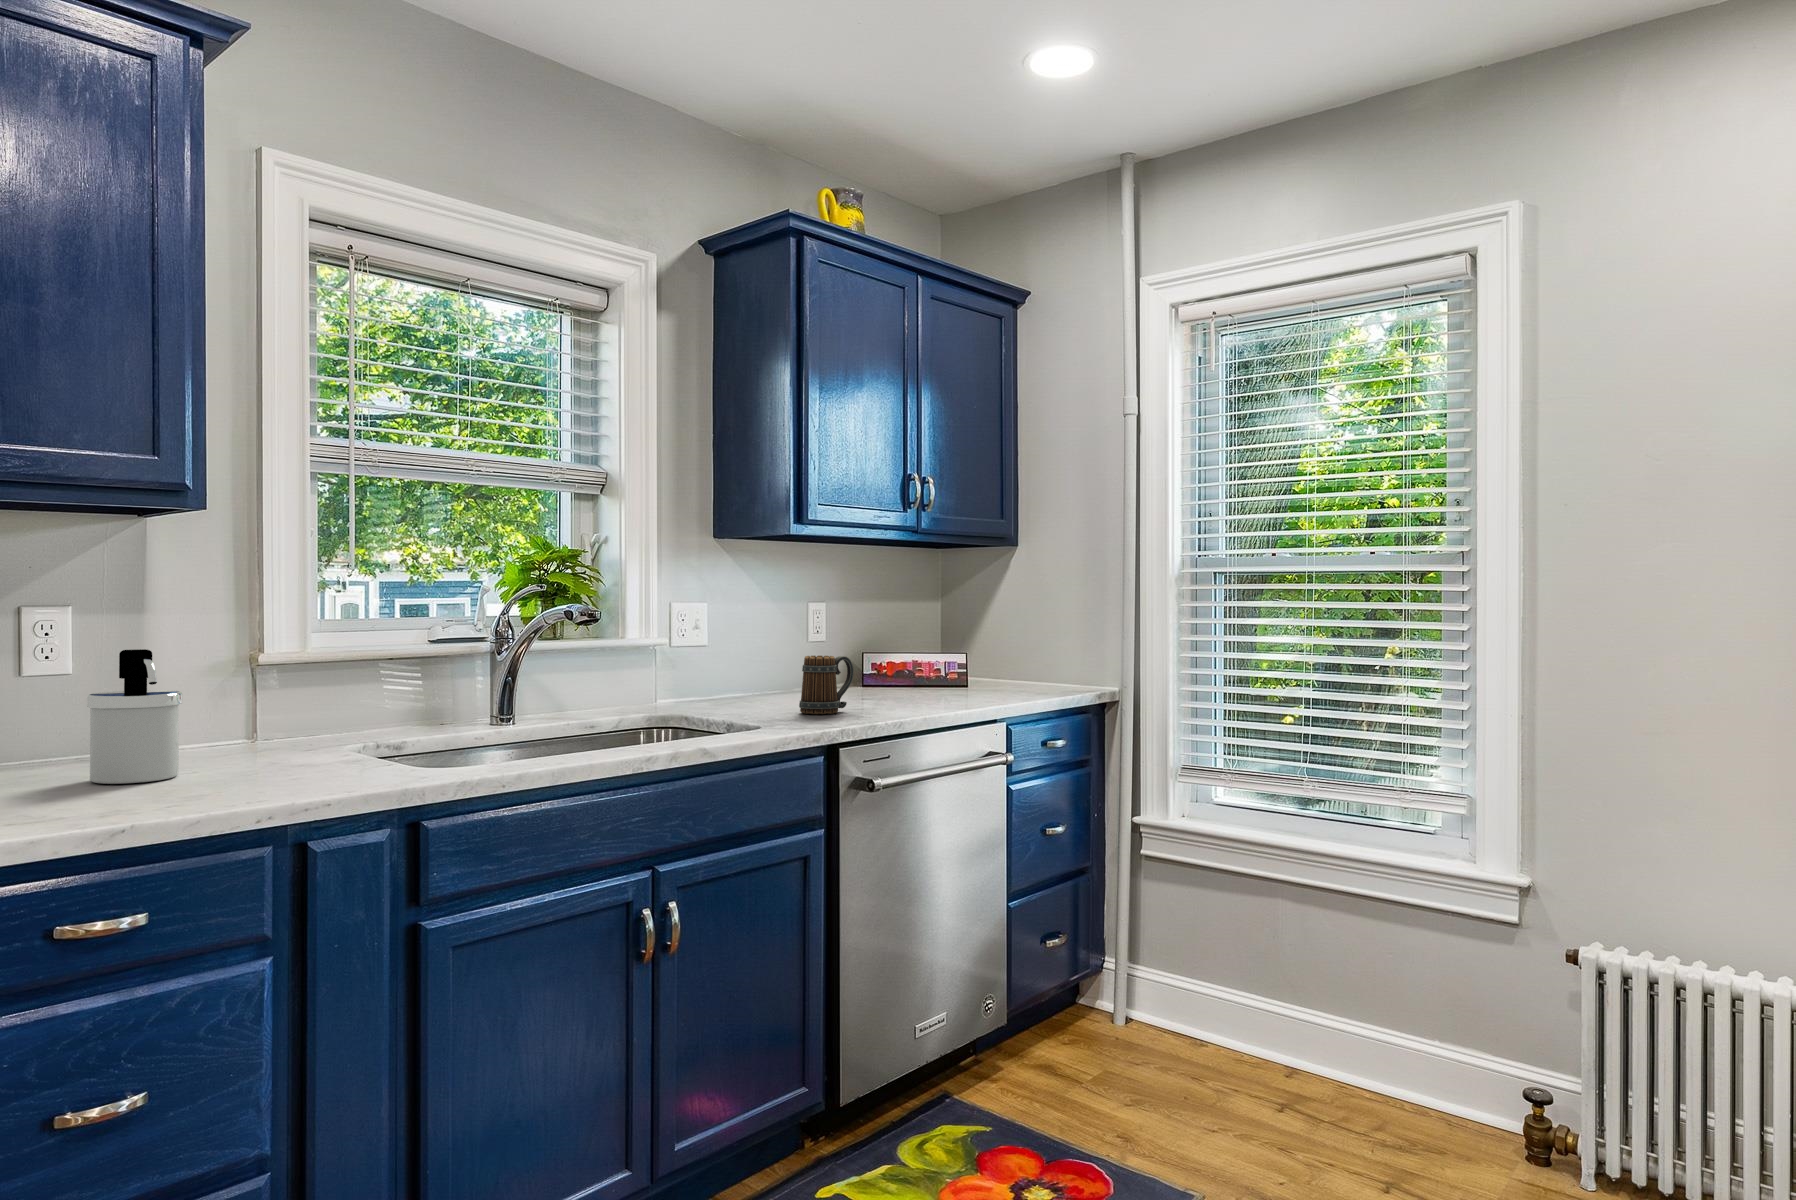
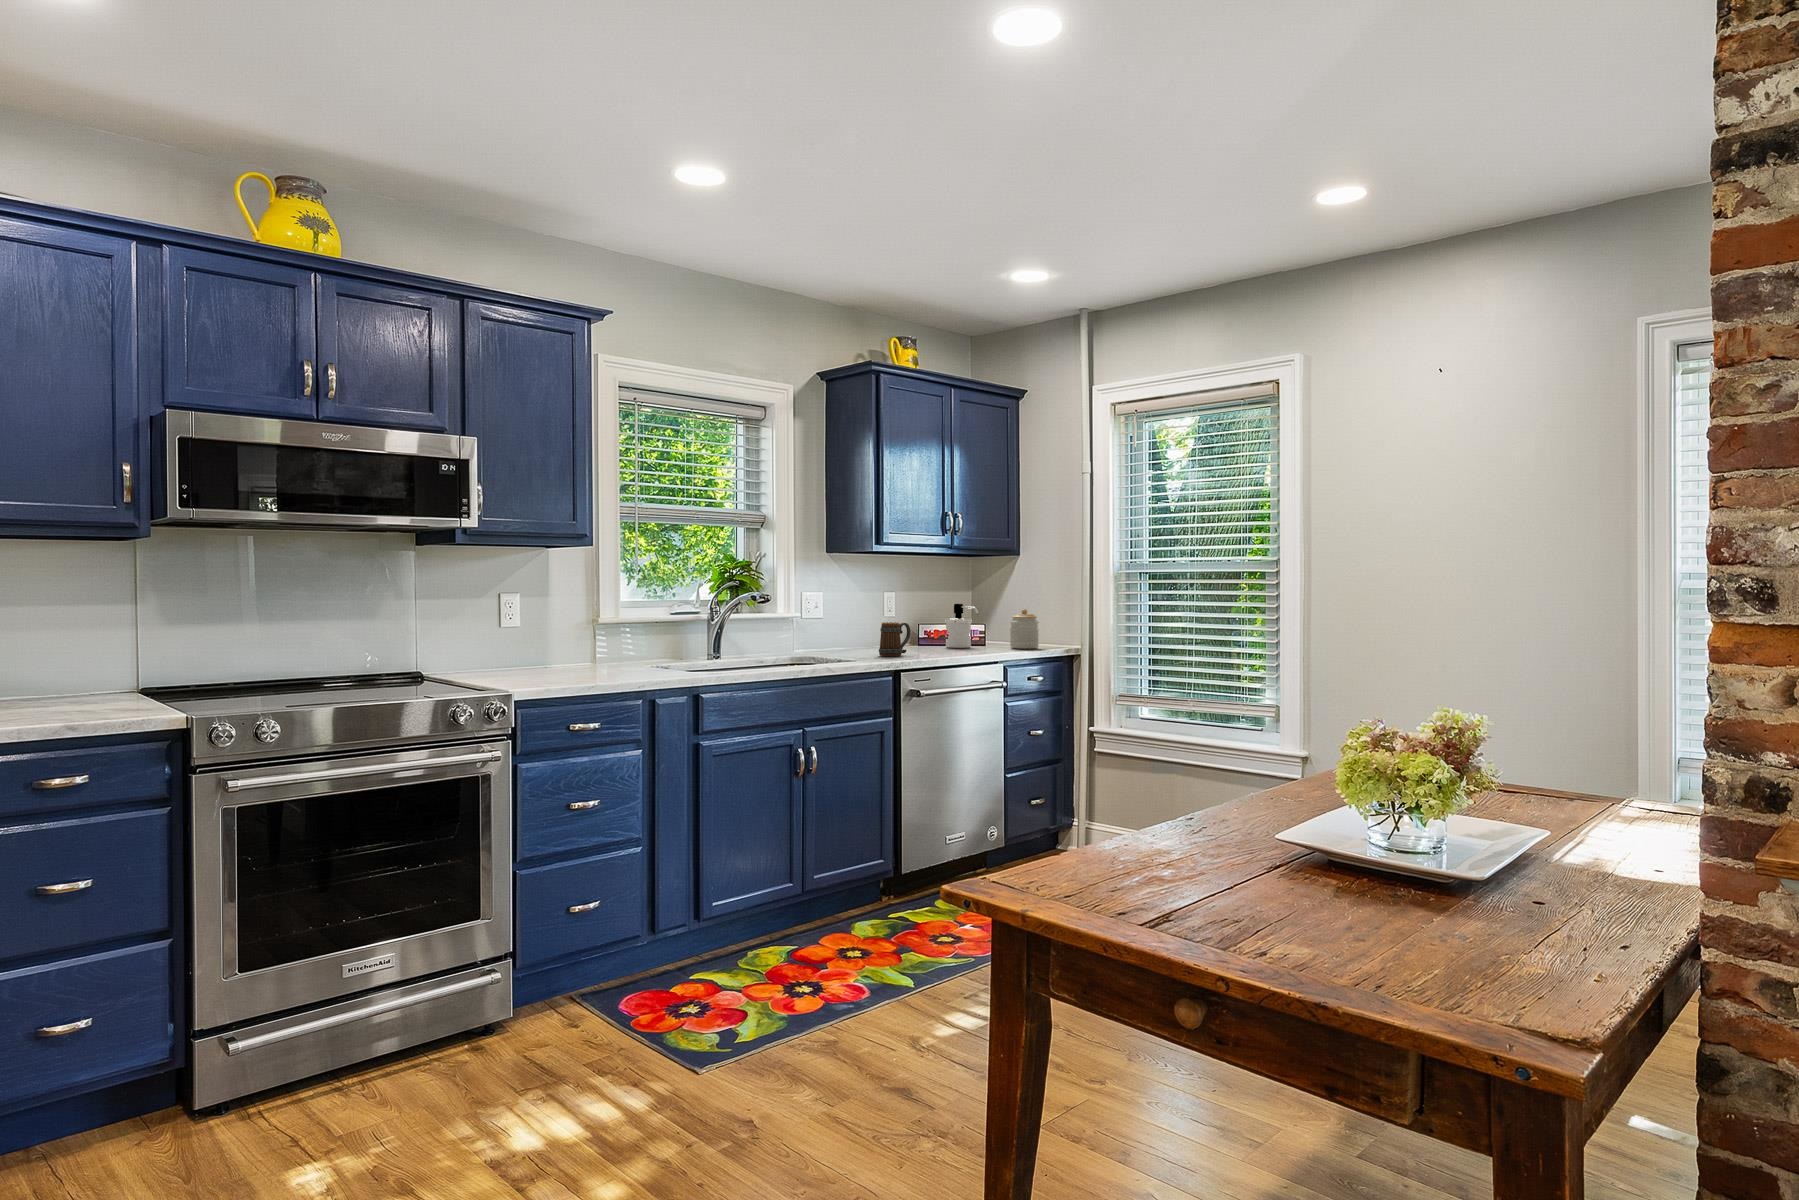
jar: none [1008,631,1054,694] -> present [1010,609,1039,649]
soap dispenser: present [87,649,182,784] -> present [945,604,979,648]

